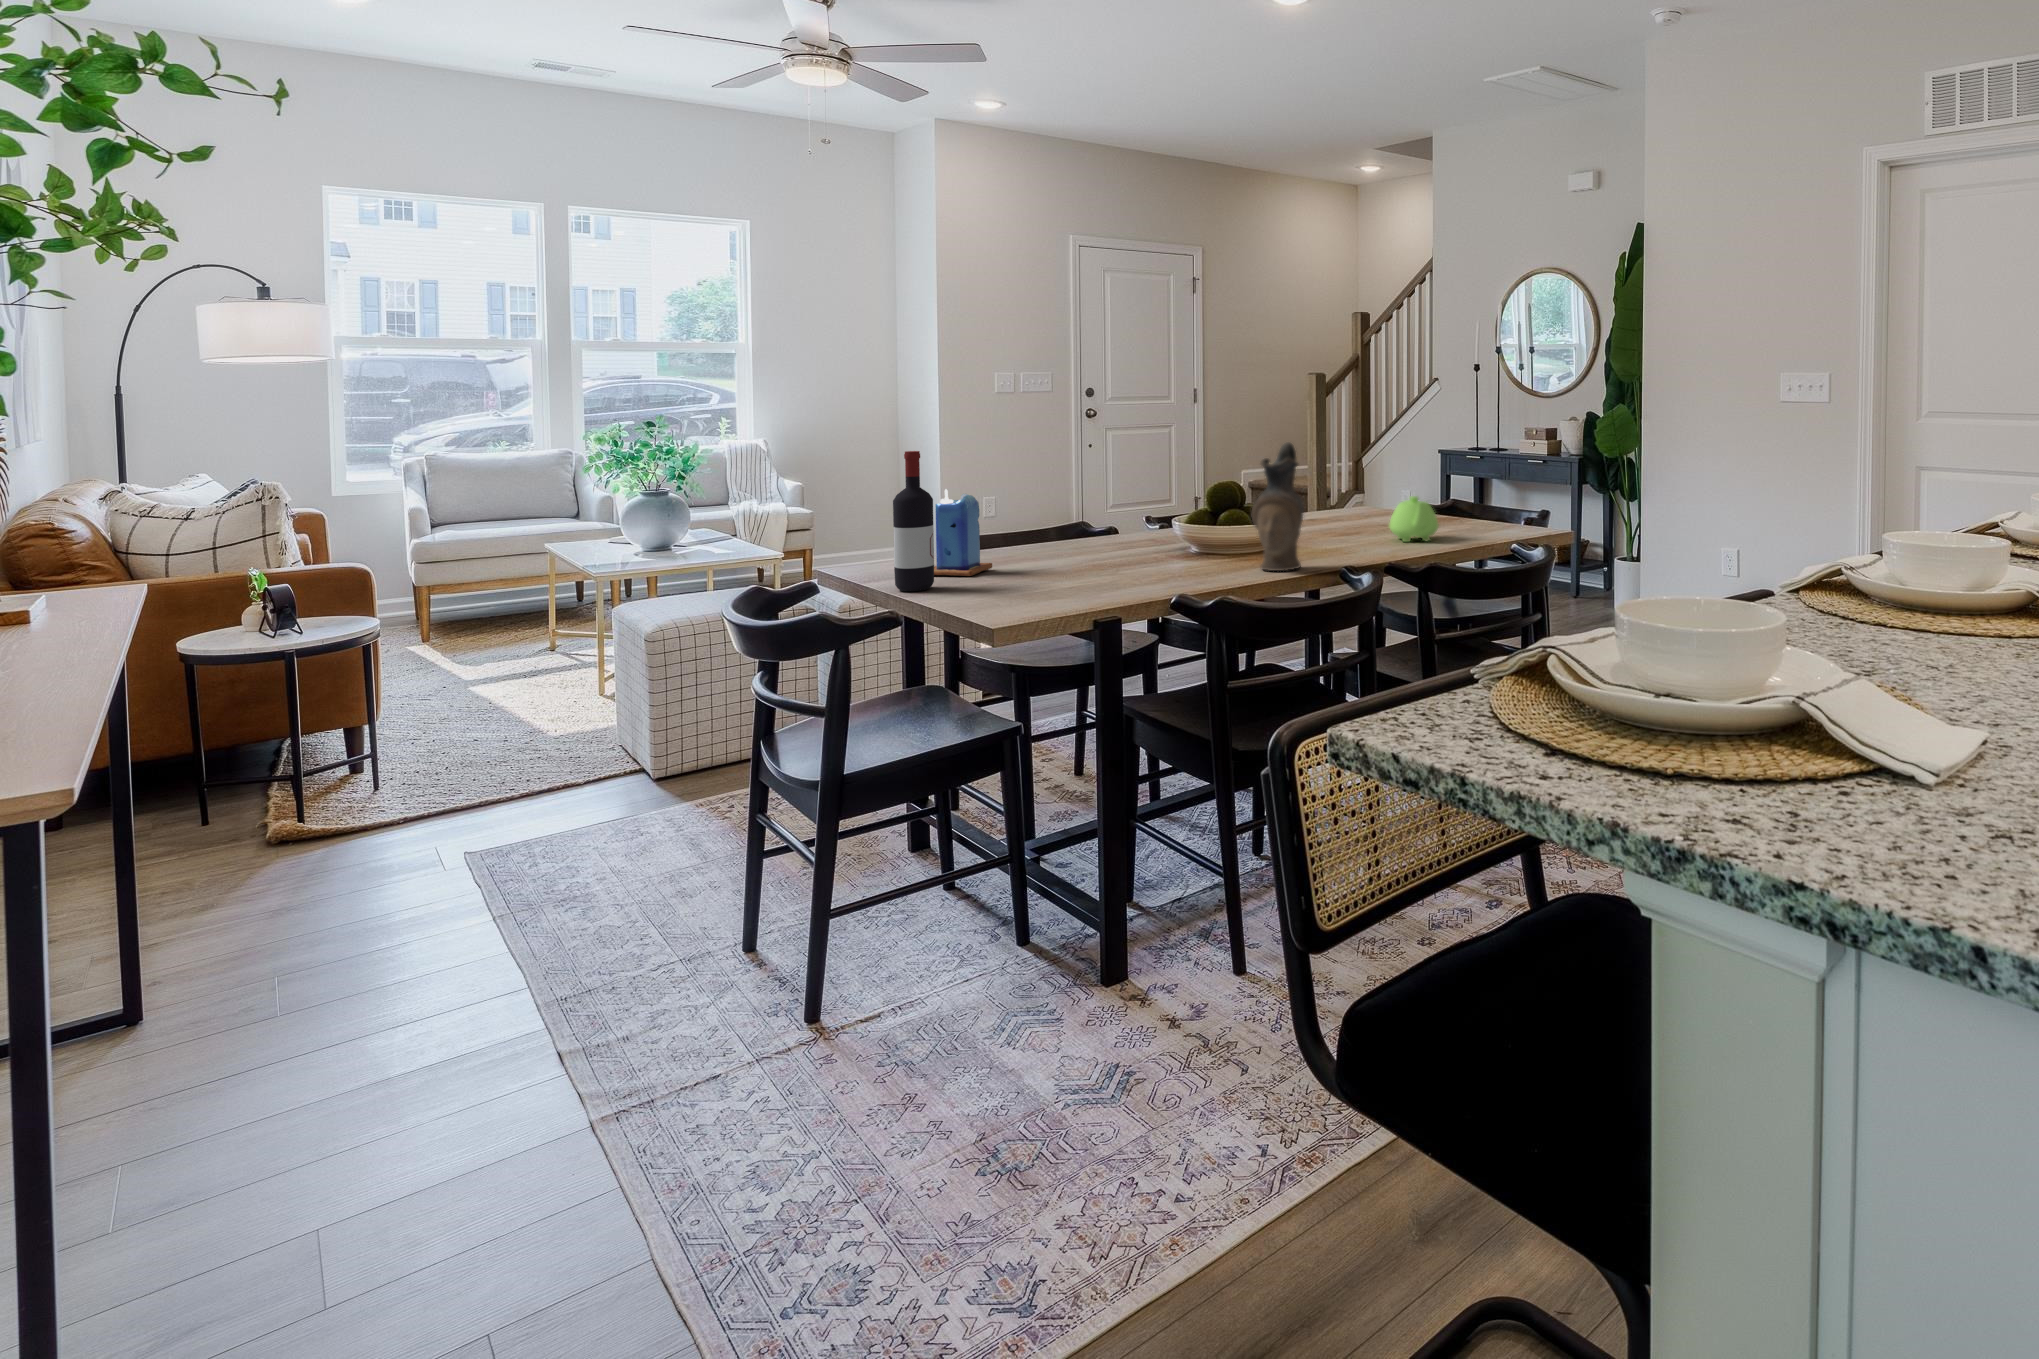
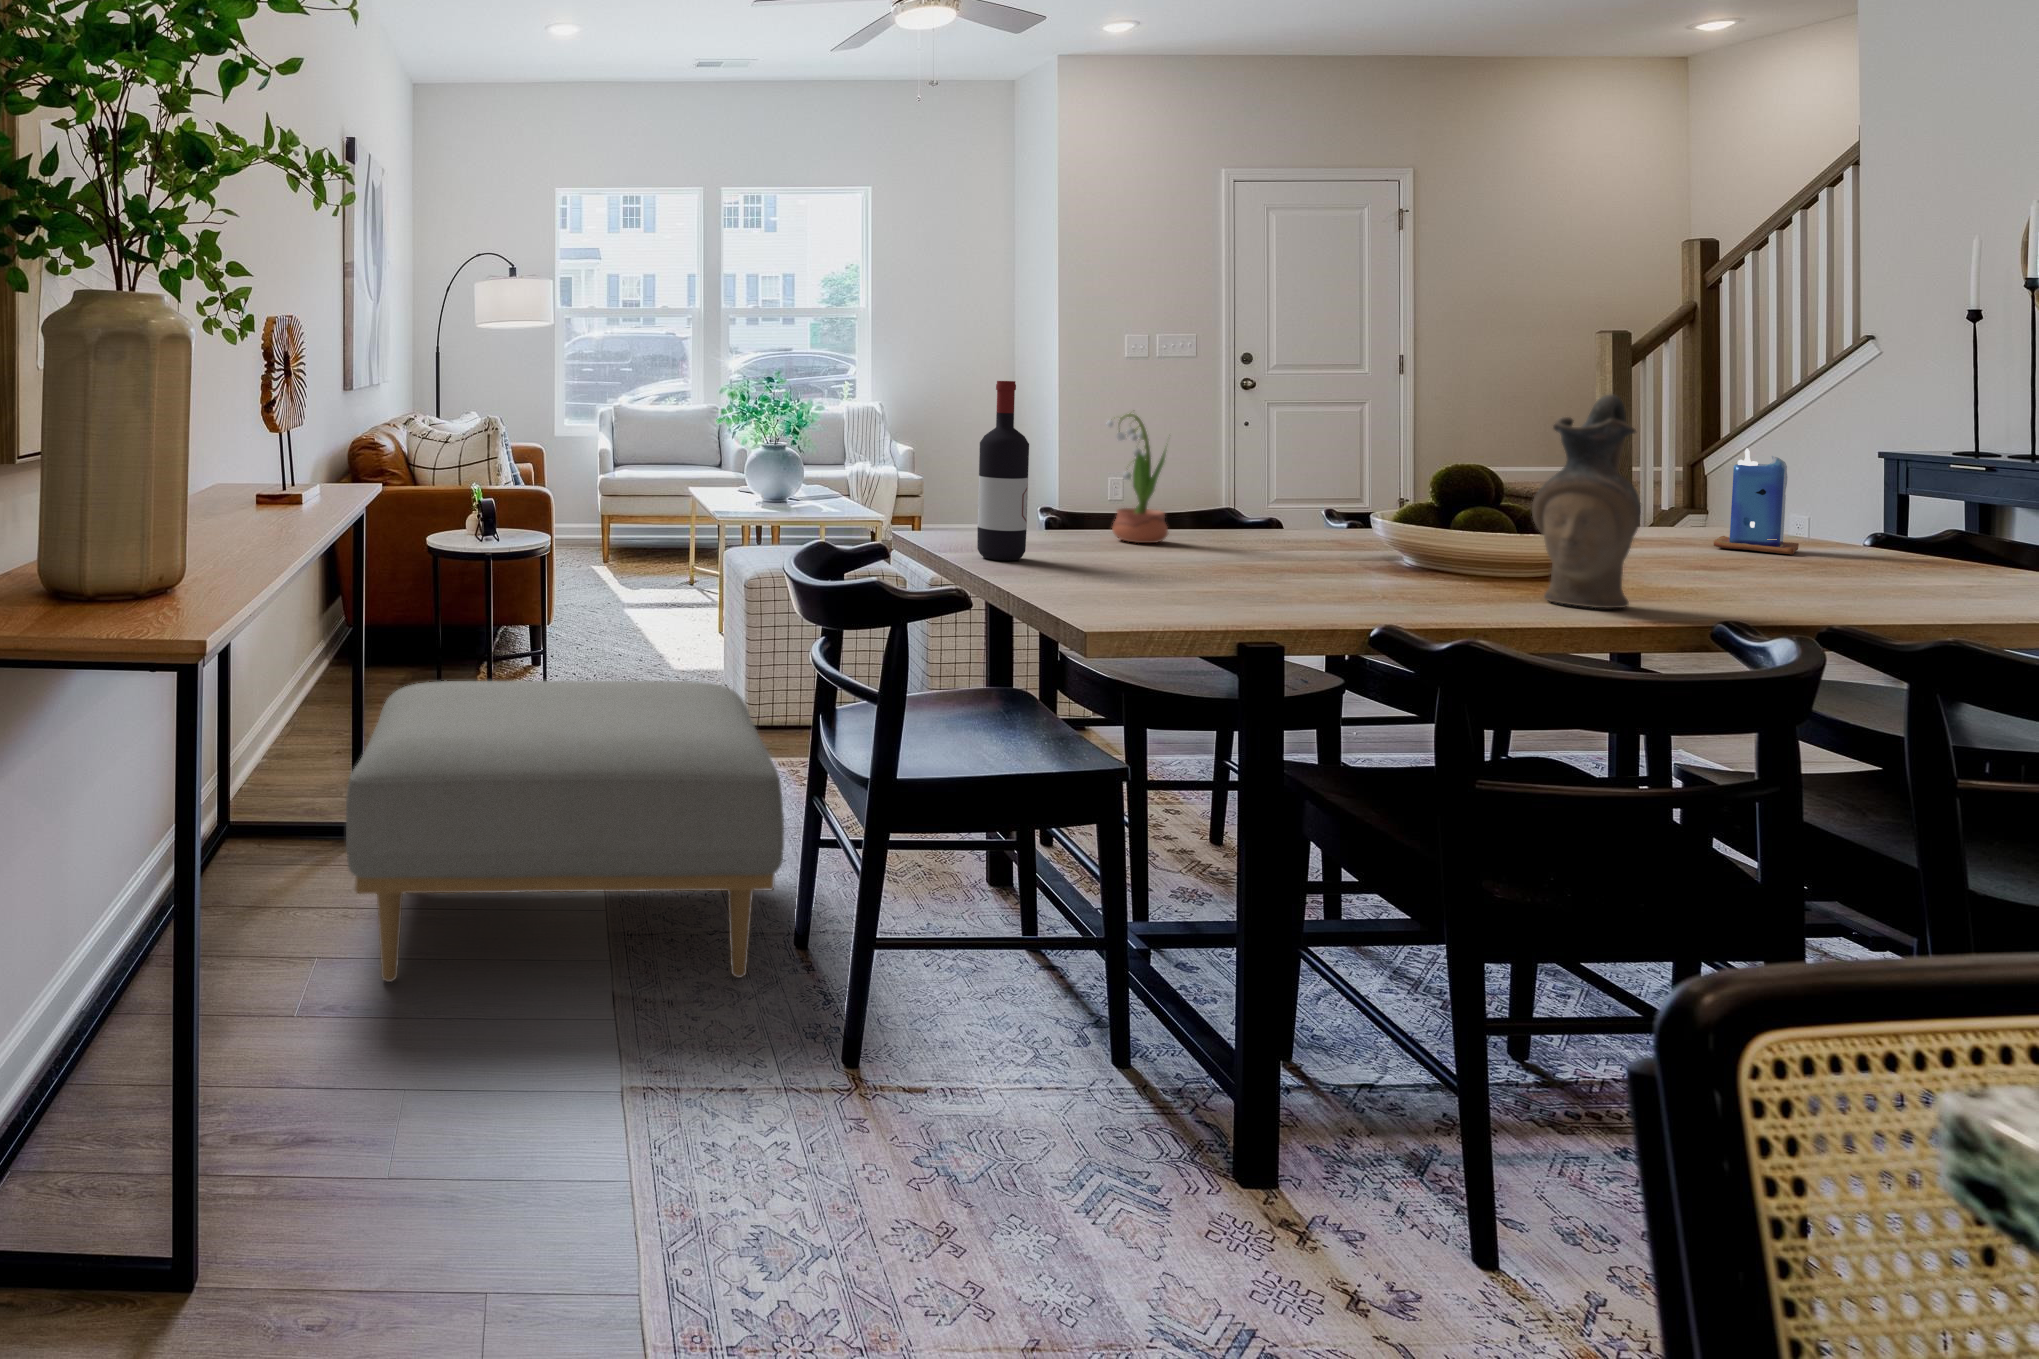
potted flower: none [988,461,1039,561] -> present [1106,413,1169,543]
candle: present [934,489,992,576] -> present [1714,448,1799,555]
teapot: present [1390,496,1439,542] -> none [1812,514,1939,600]
ottoman: none [185,741,735,1140] -> present [346,681,784,982]

